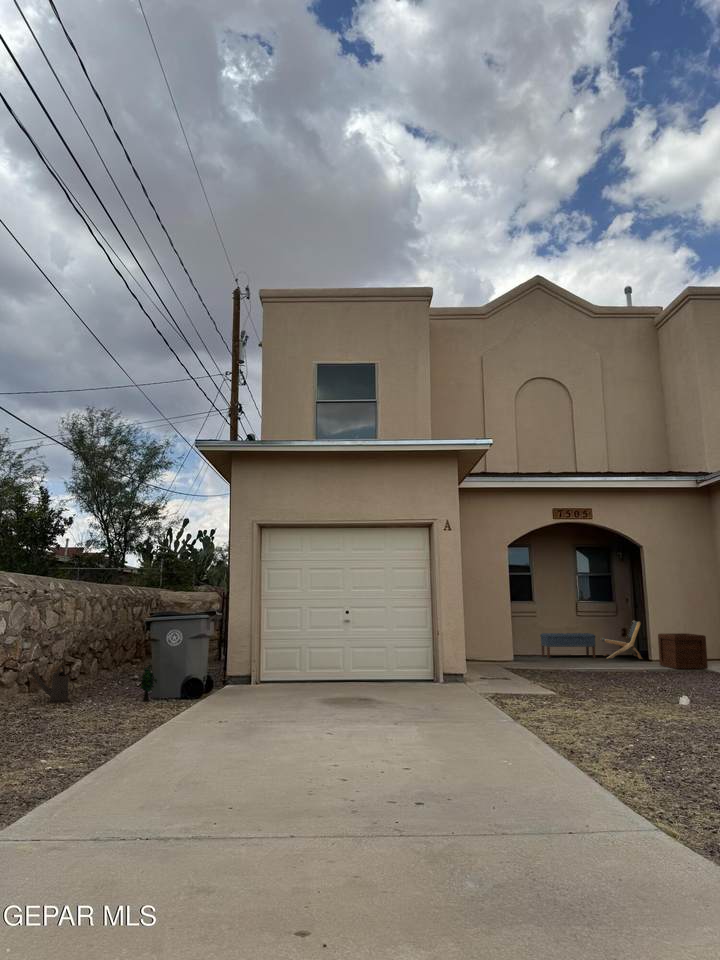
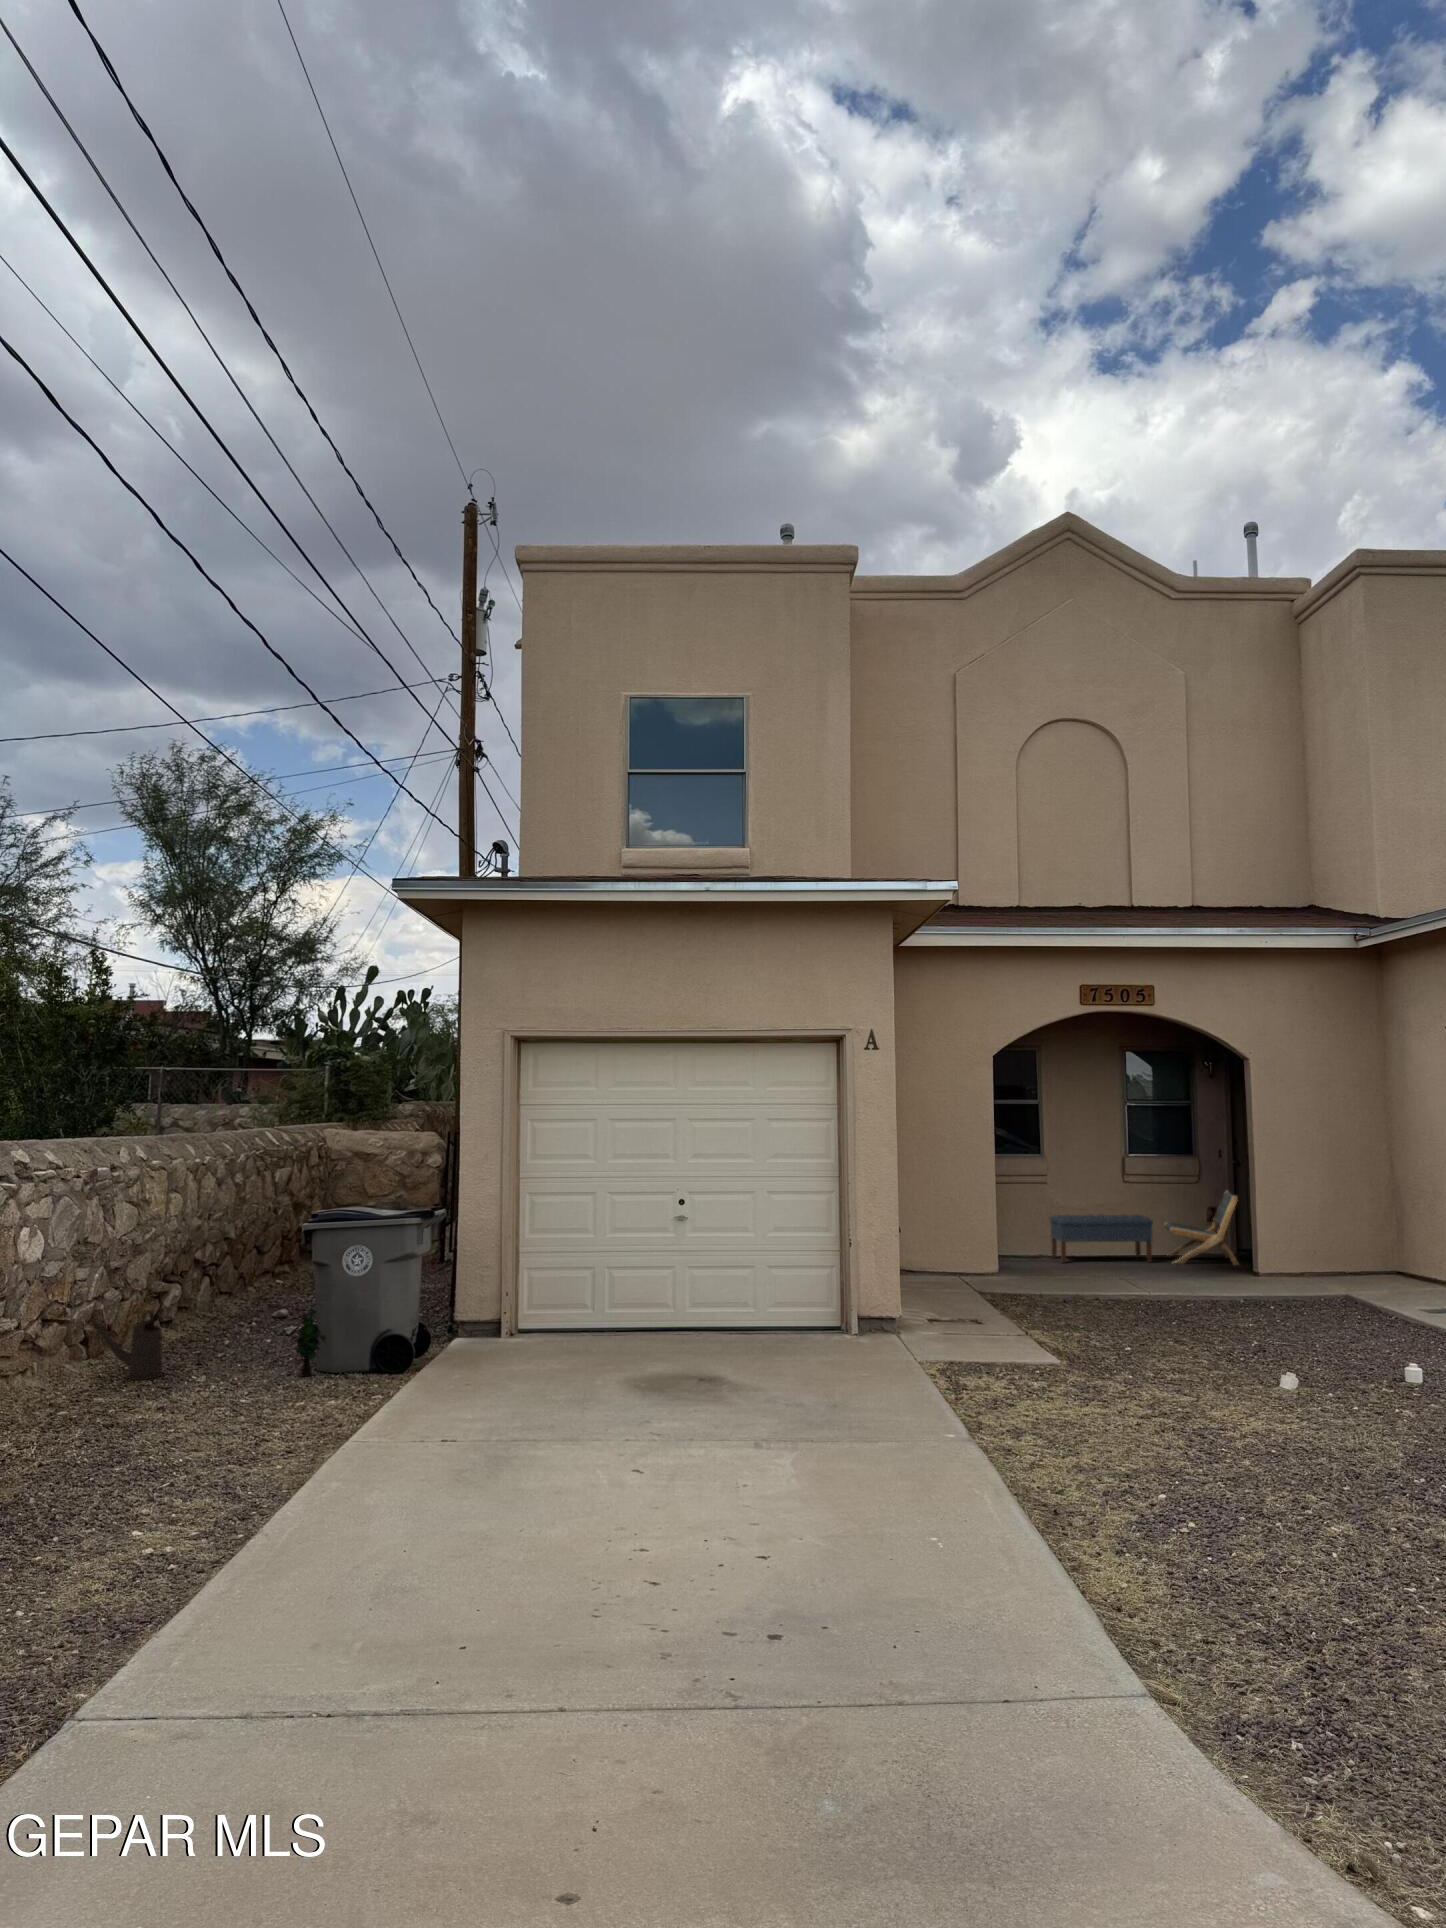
wooden crate: present [658,633,708,669] -> none [1266,1224,1354,1293]

